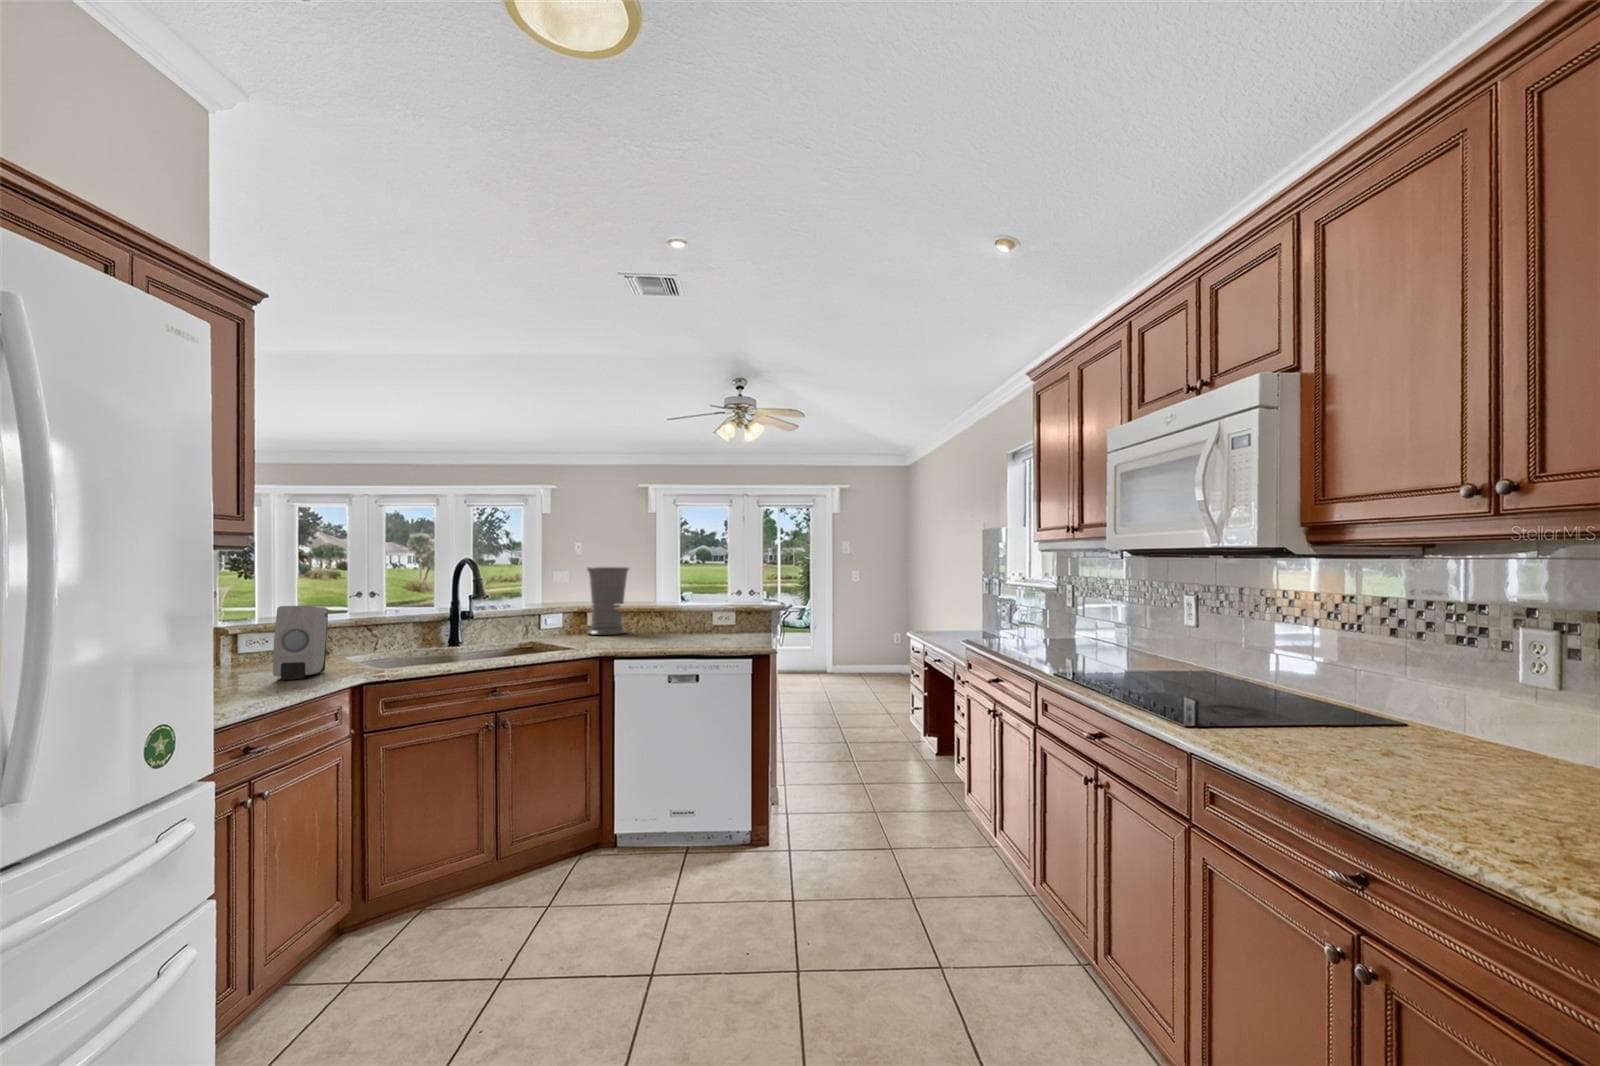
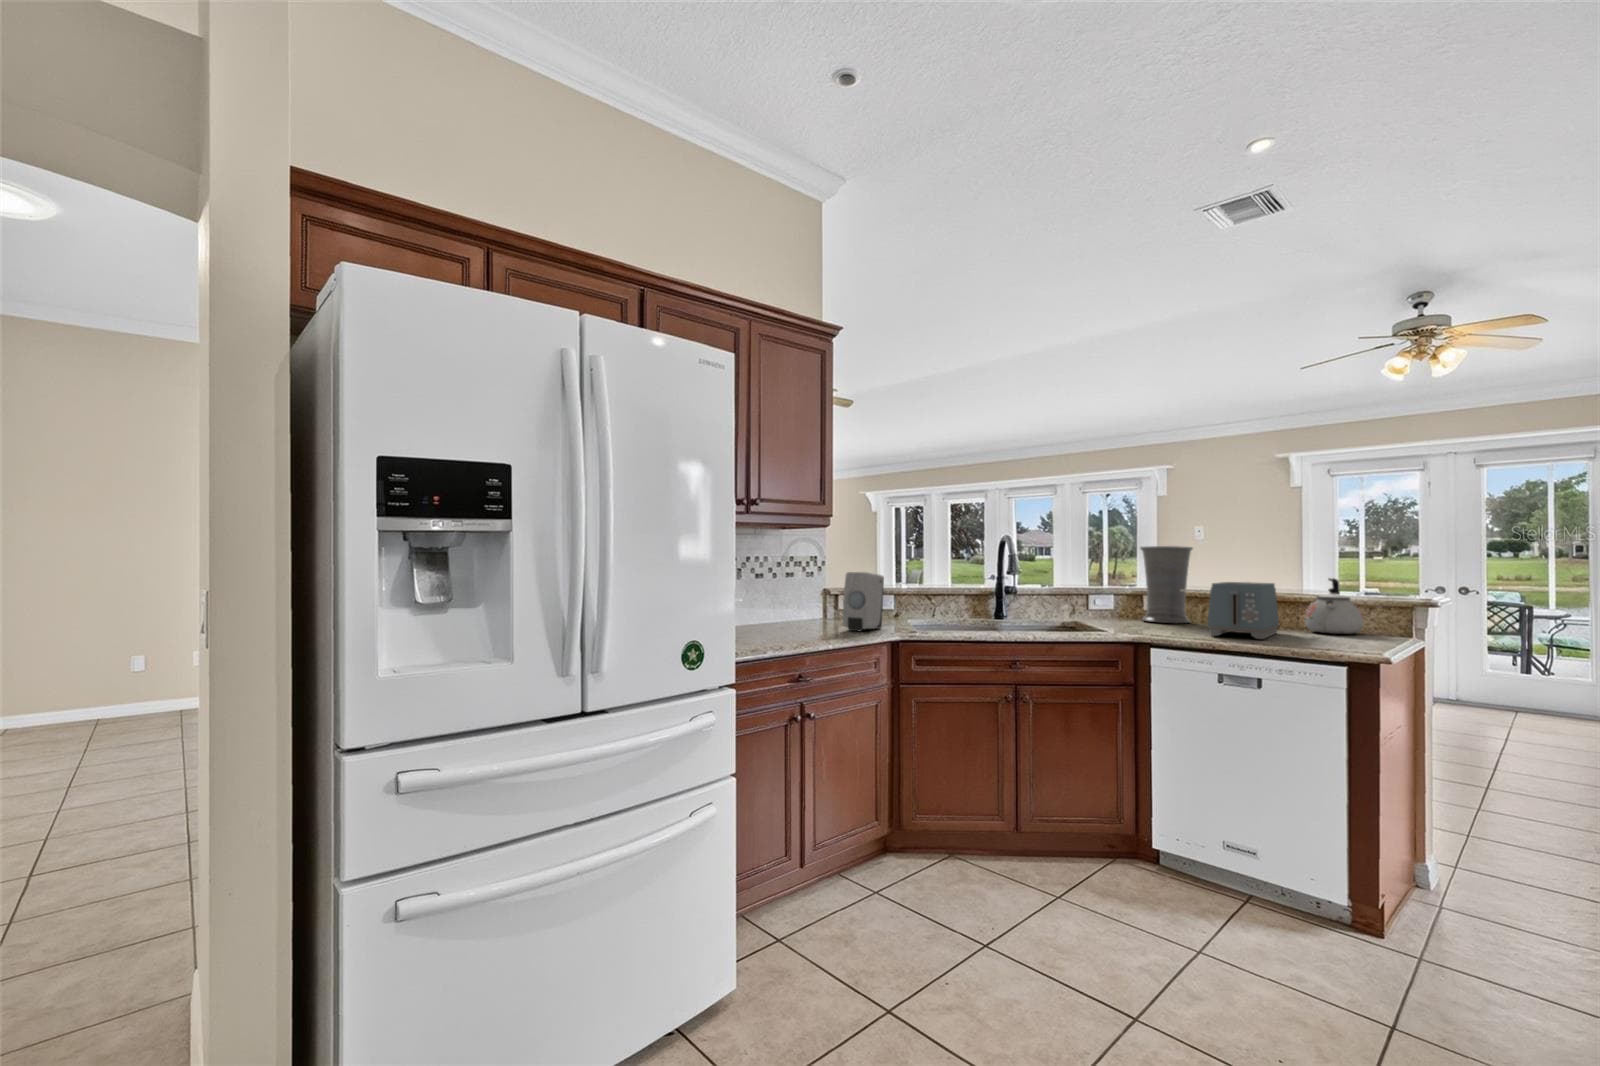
kettle: none [709,591,744,632] -> present [1305,579,1363,634]
toaster: none [654,596,696,643] -> present [1208,582,1279,639]

